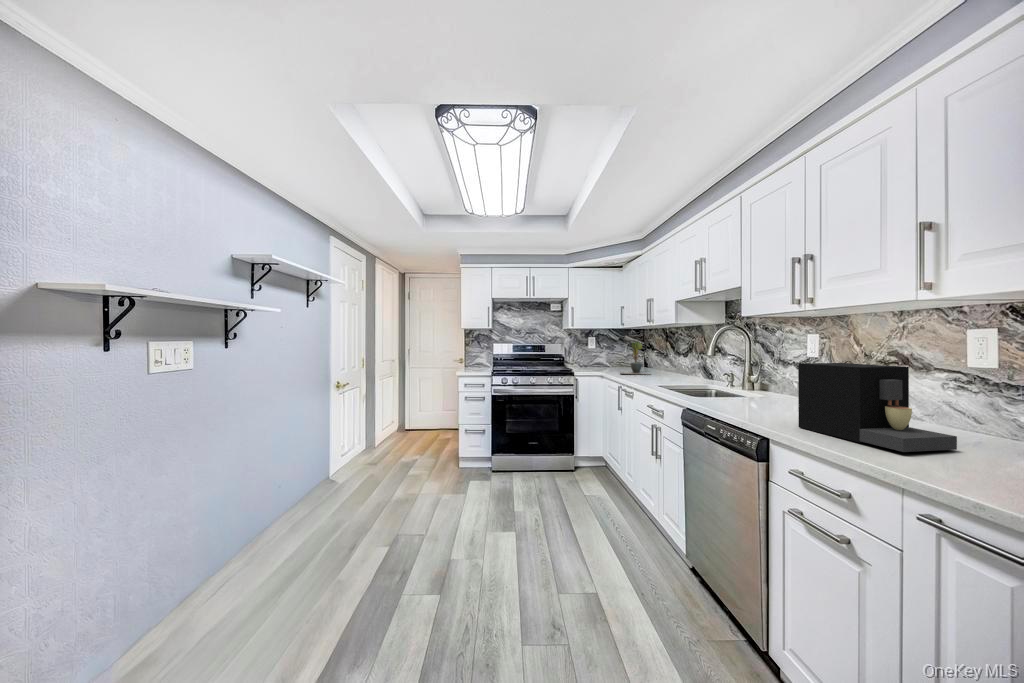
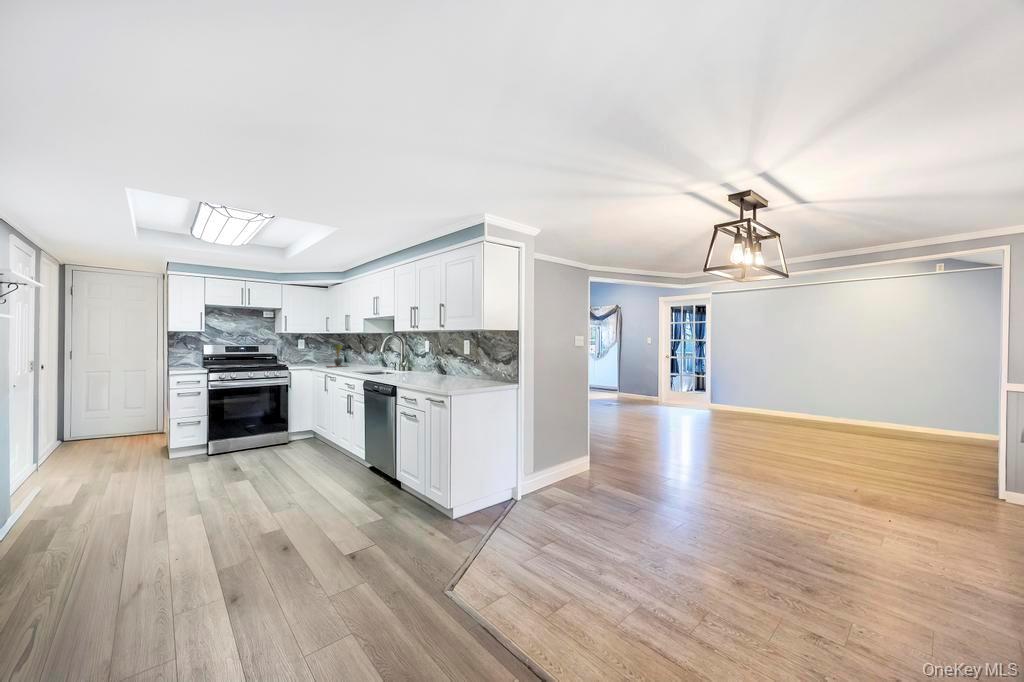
coffee maker: present [798,363,957,452] -> none [408,354,448,383]

